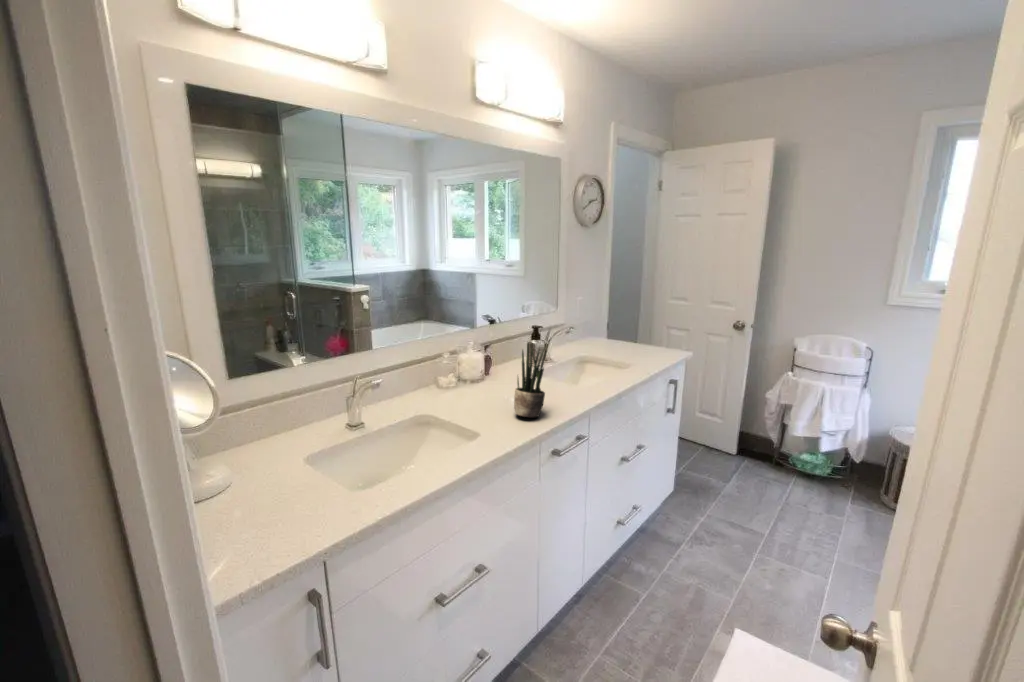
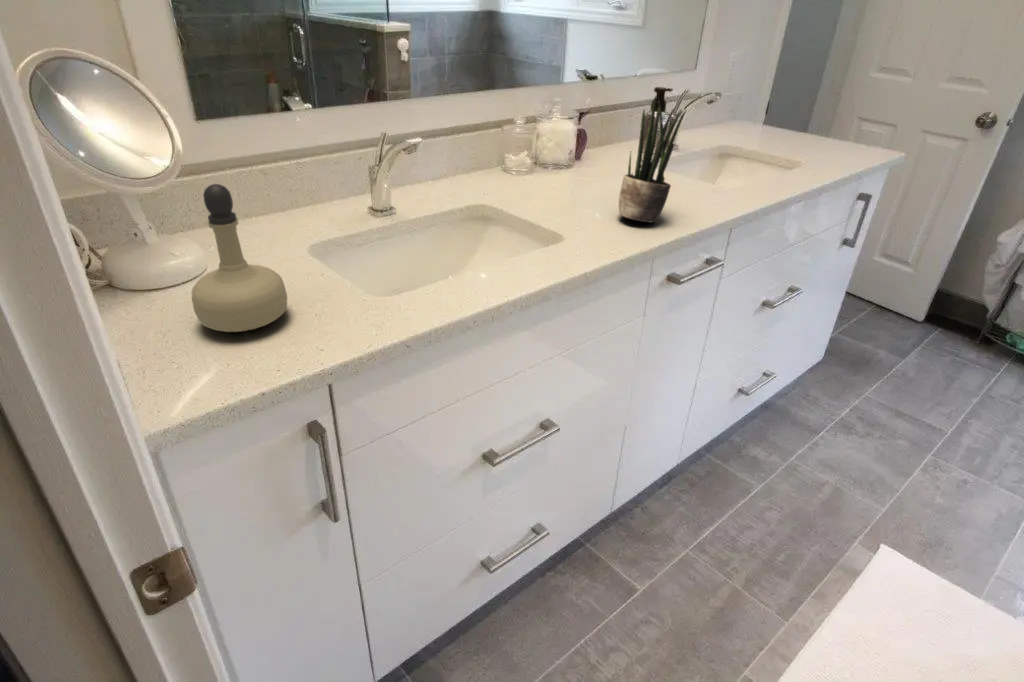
perfume bottle: none [230,433,297,531] -> present [192,184,287,332]

